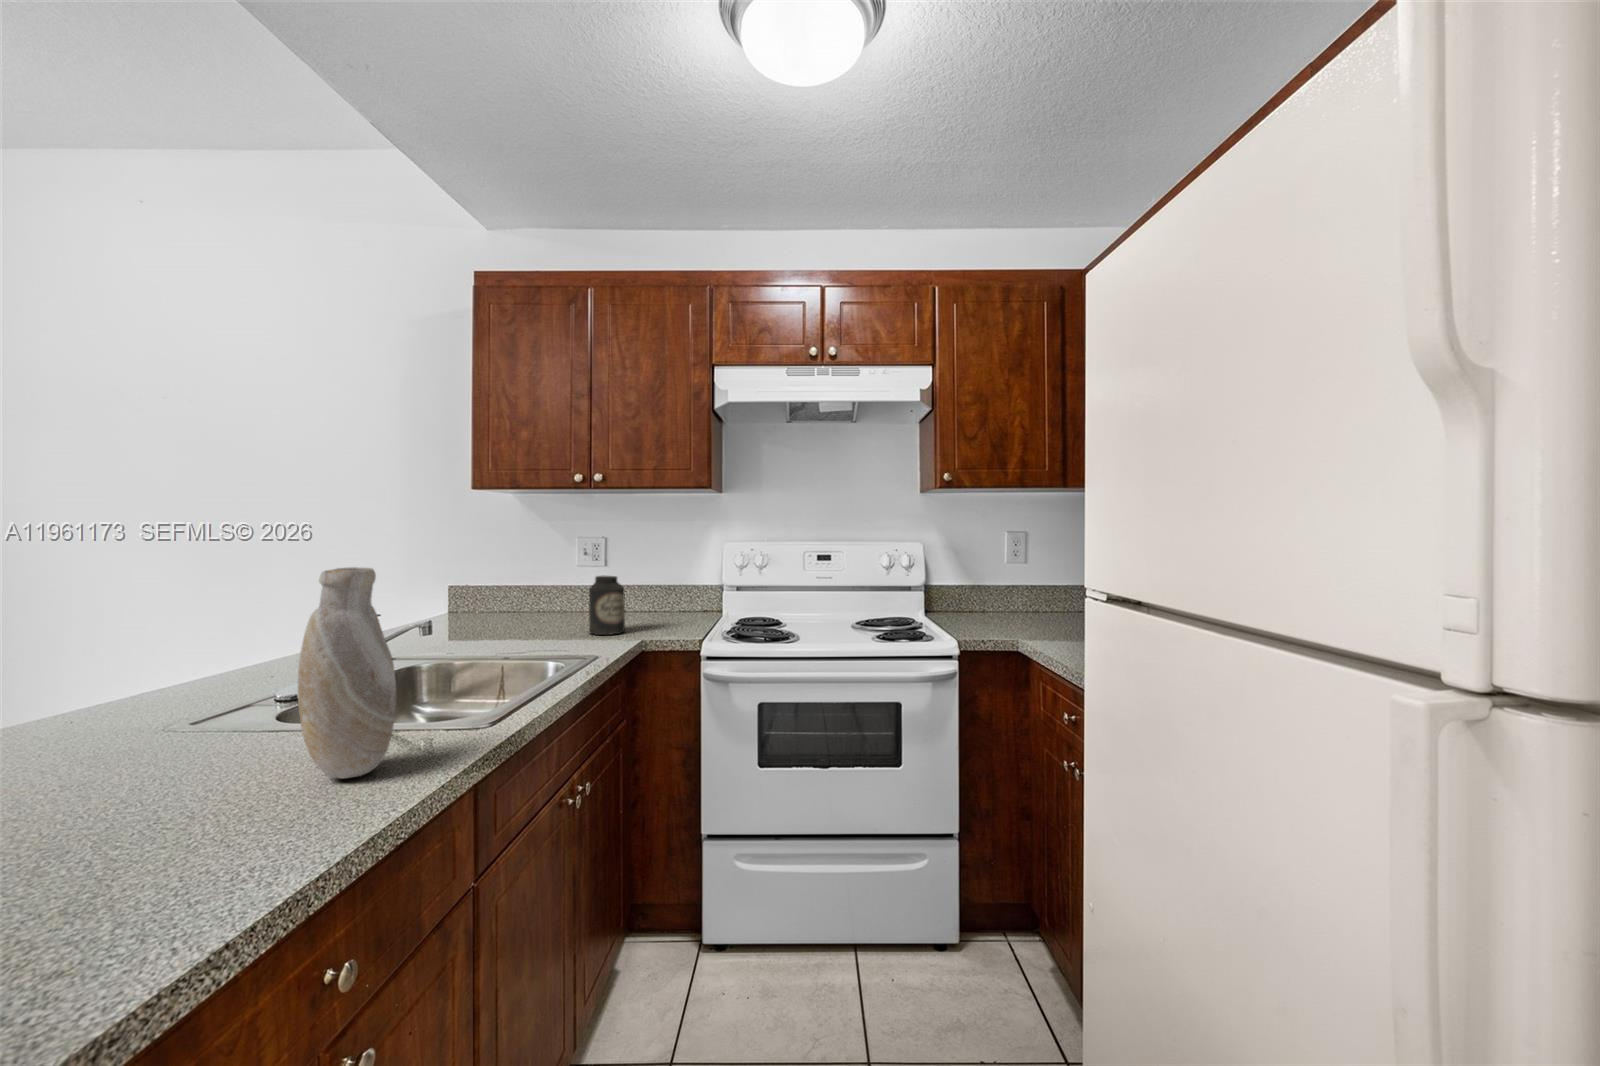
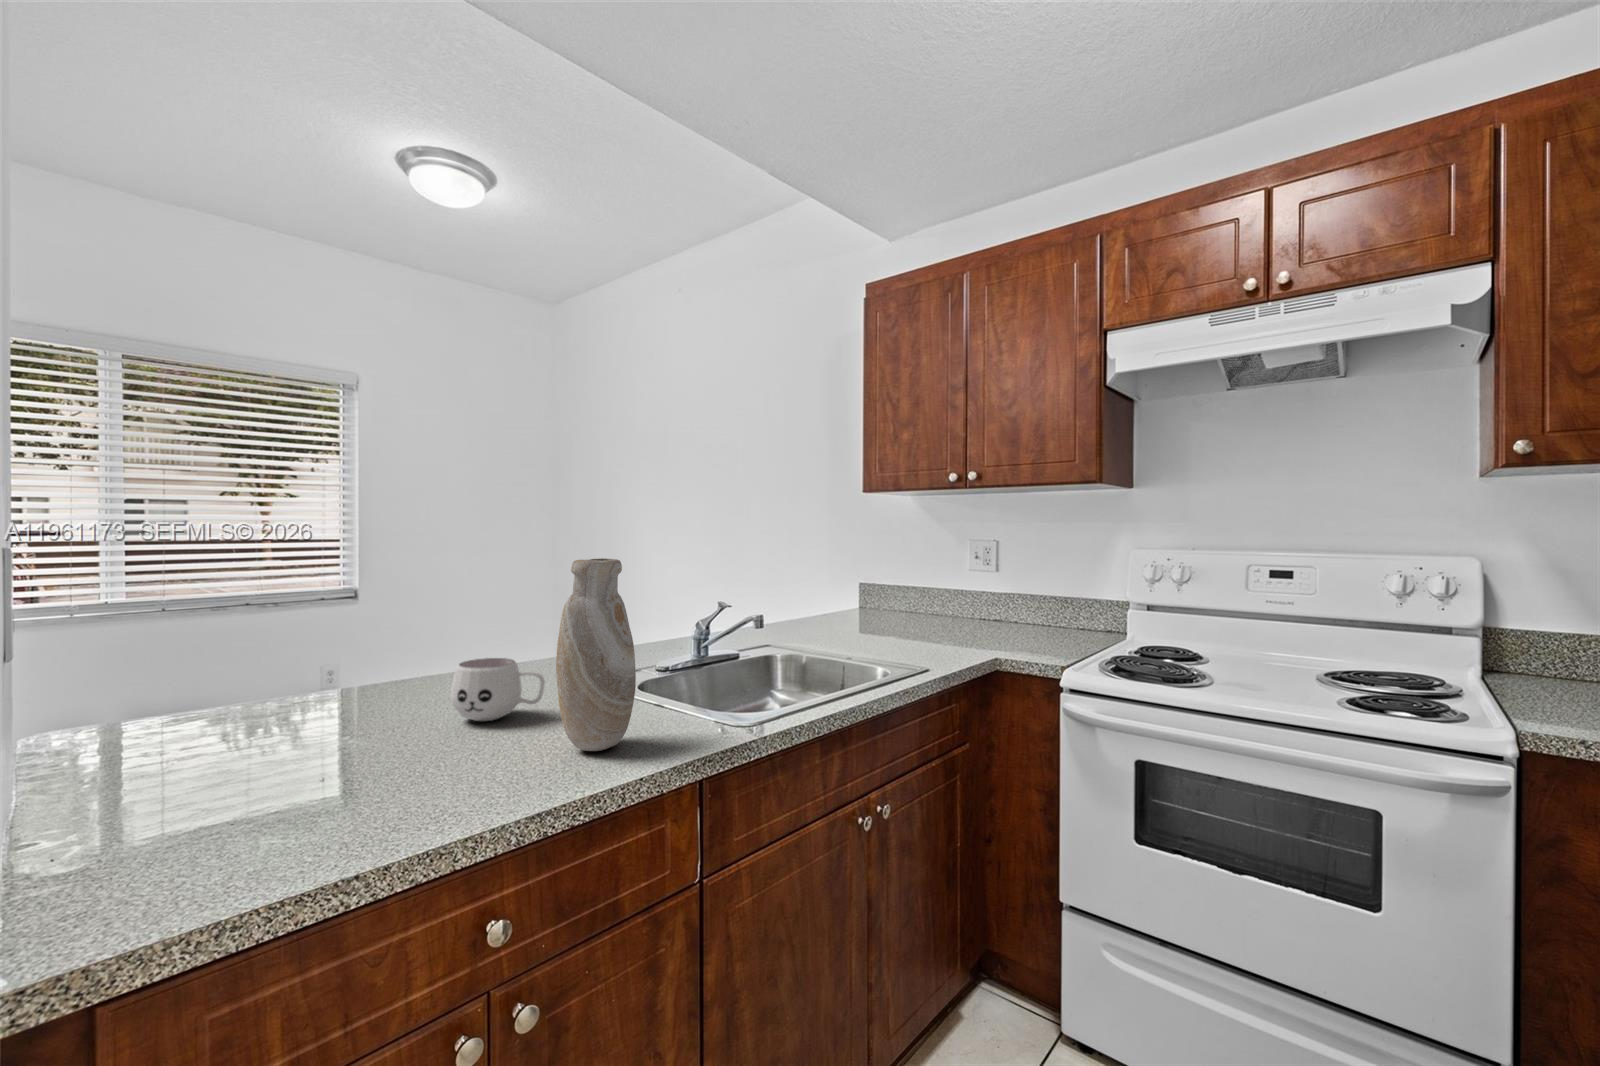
canister: present [589,576,625,635] -> none [951,581,991,647]
mug: none [69,702,225,787] -> present [450,658,545,721]

